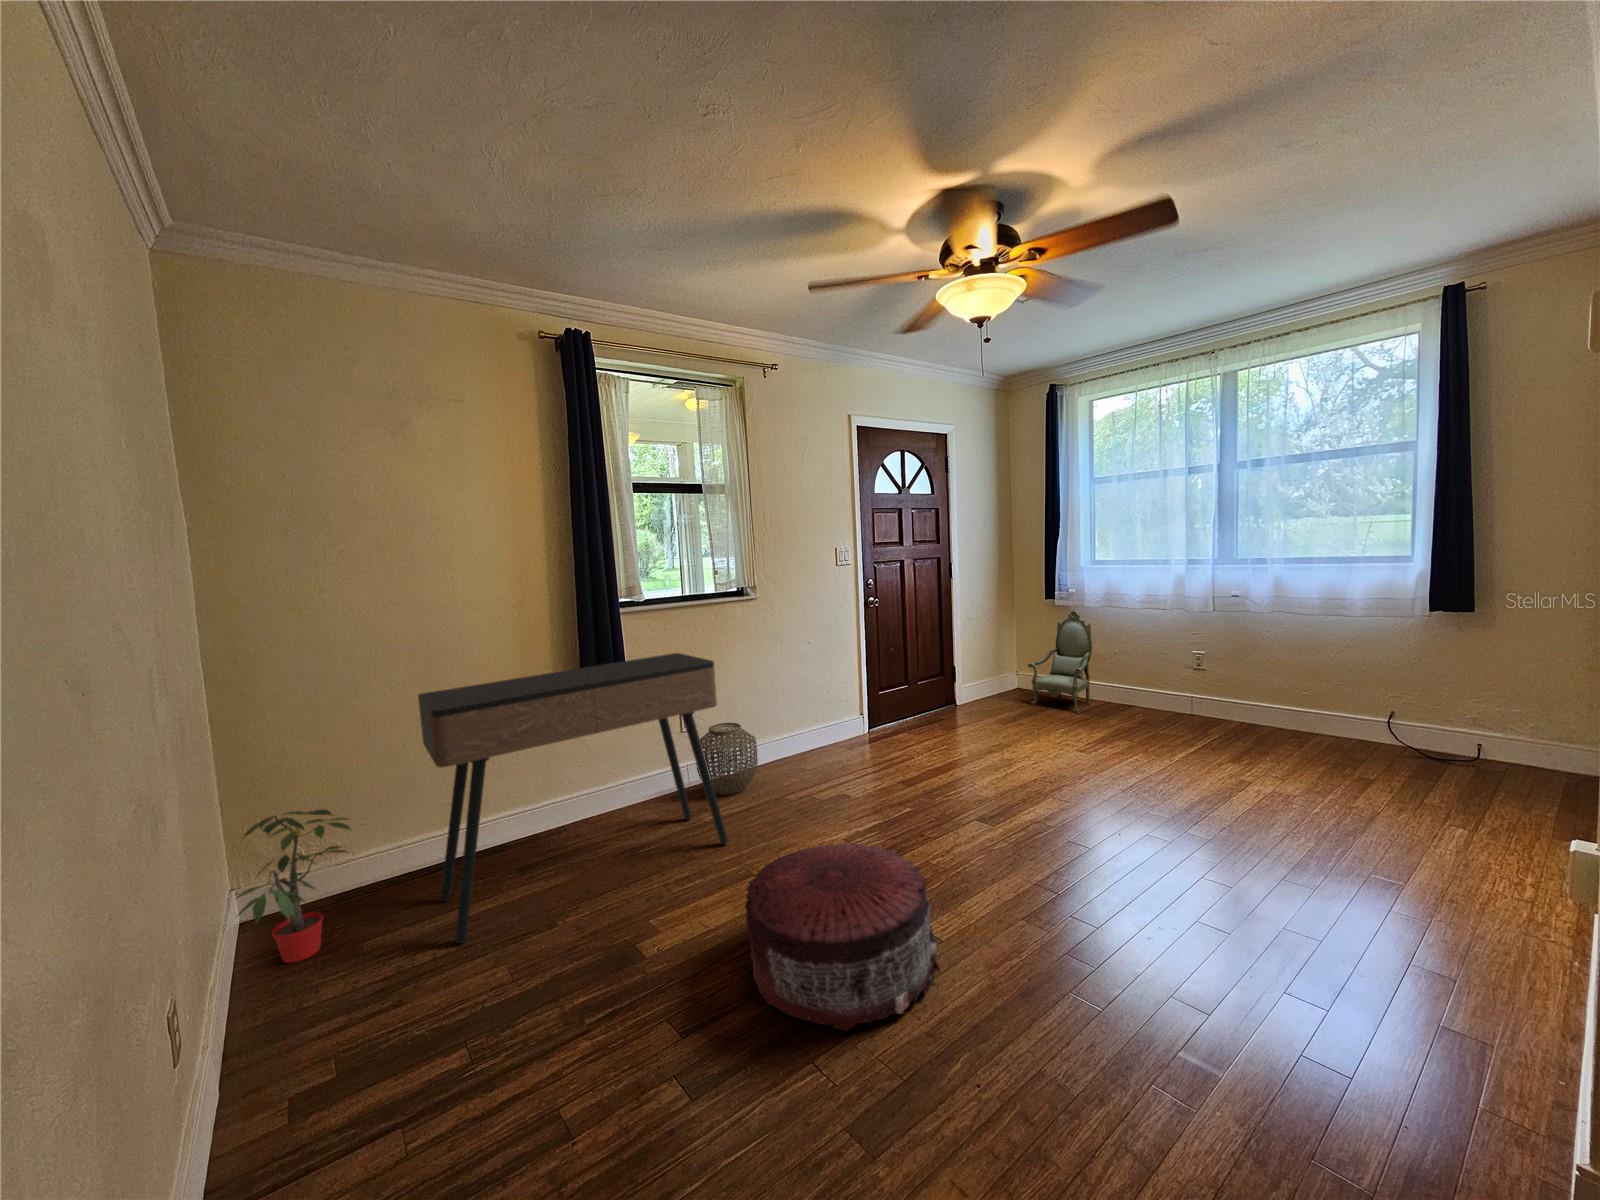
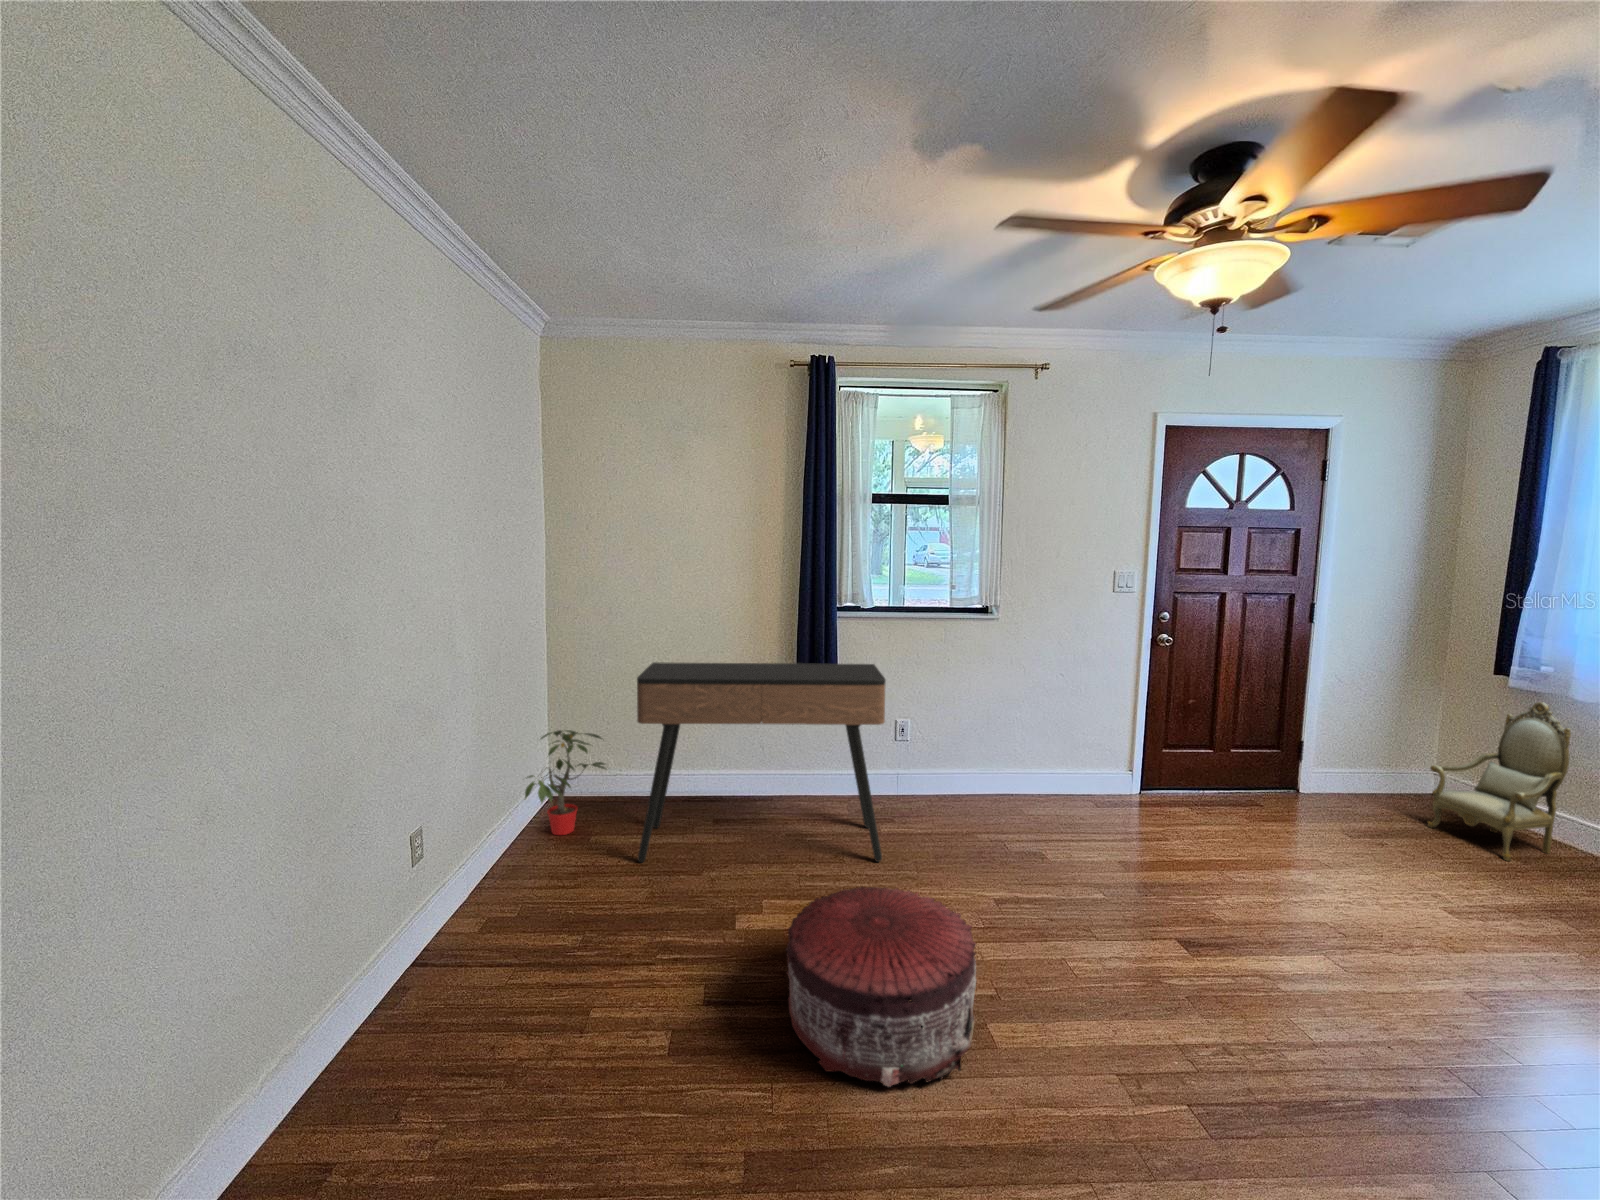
woven basket: present [697,723,758,794] -> none [898,743,962,817]

